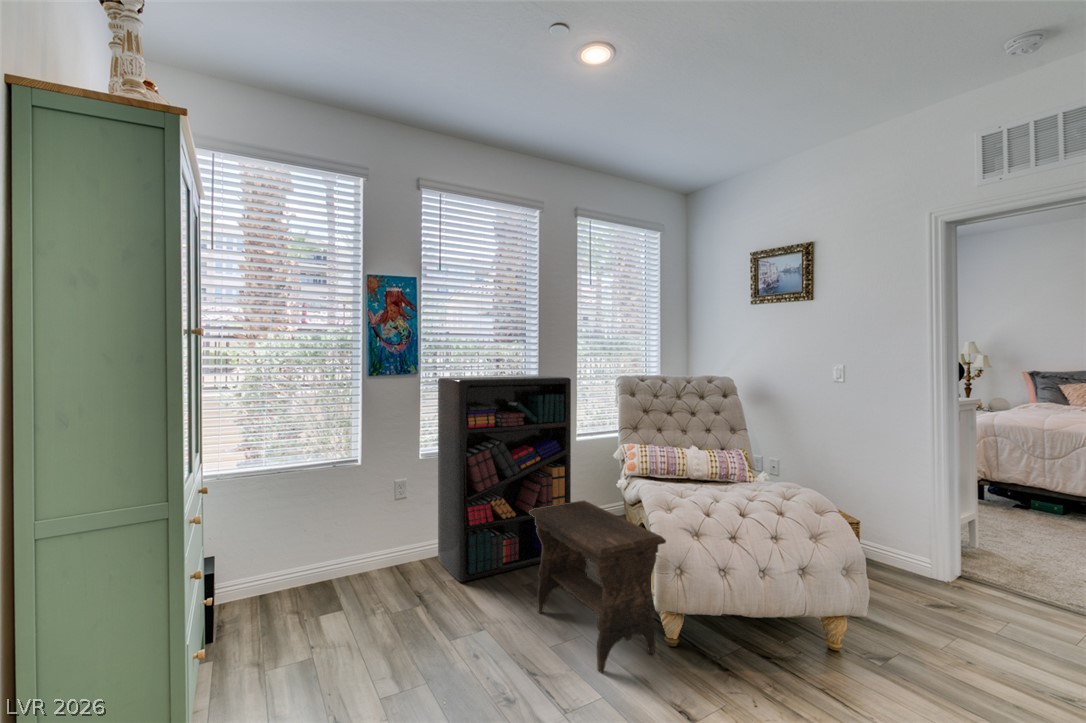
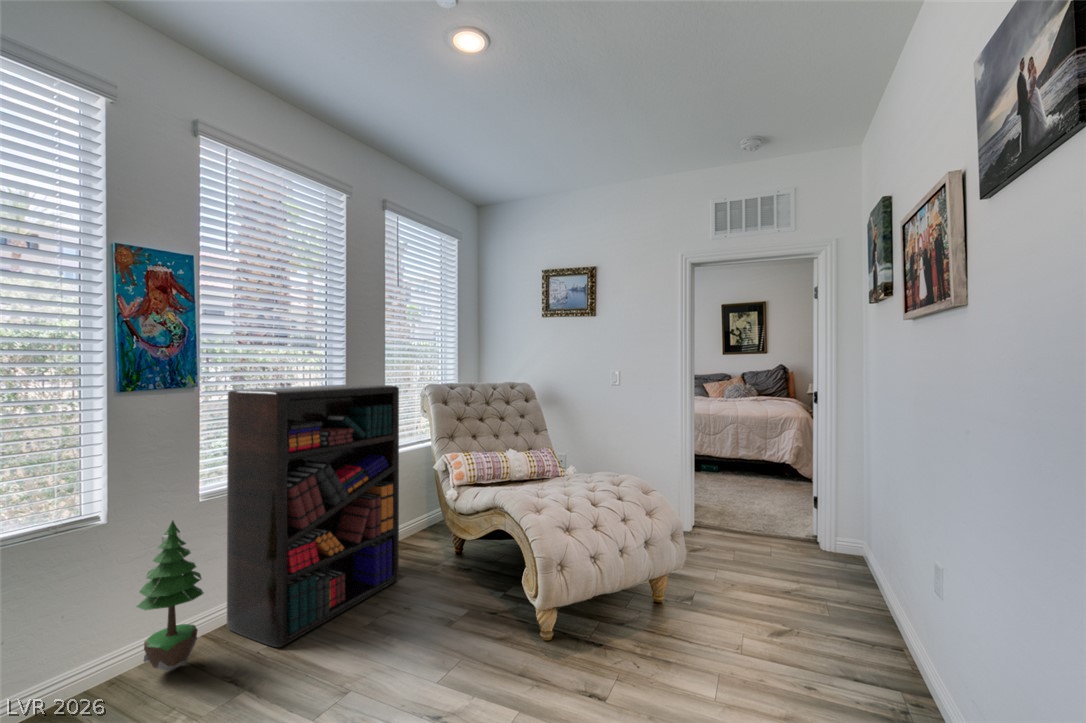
potted tree: none [375,469,415,578] -> present [136,521,204,671]
footstool: present [529,501,666,673] -> none [387,516,548,692]

